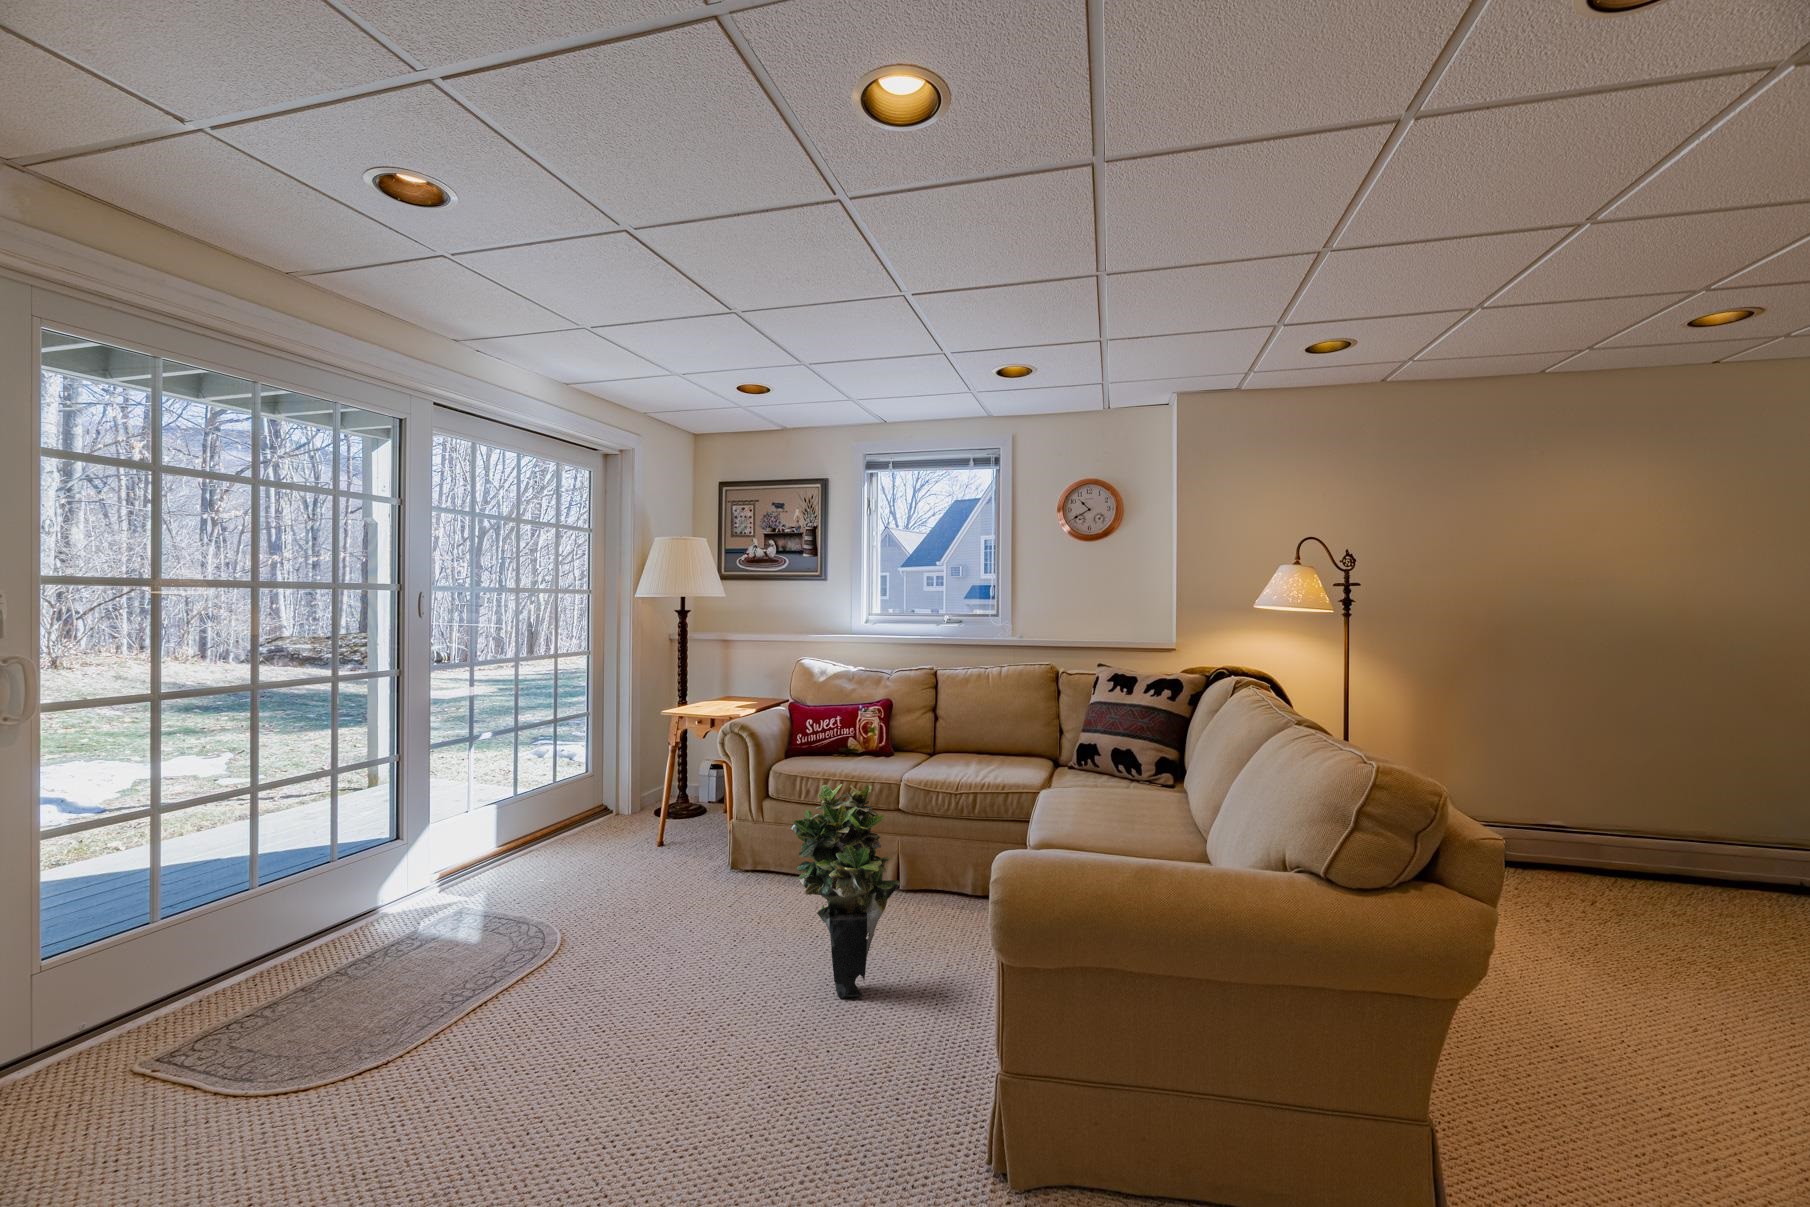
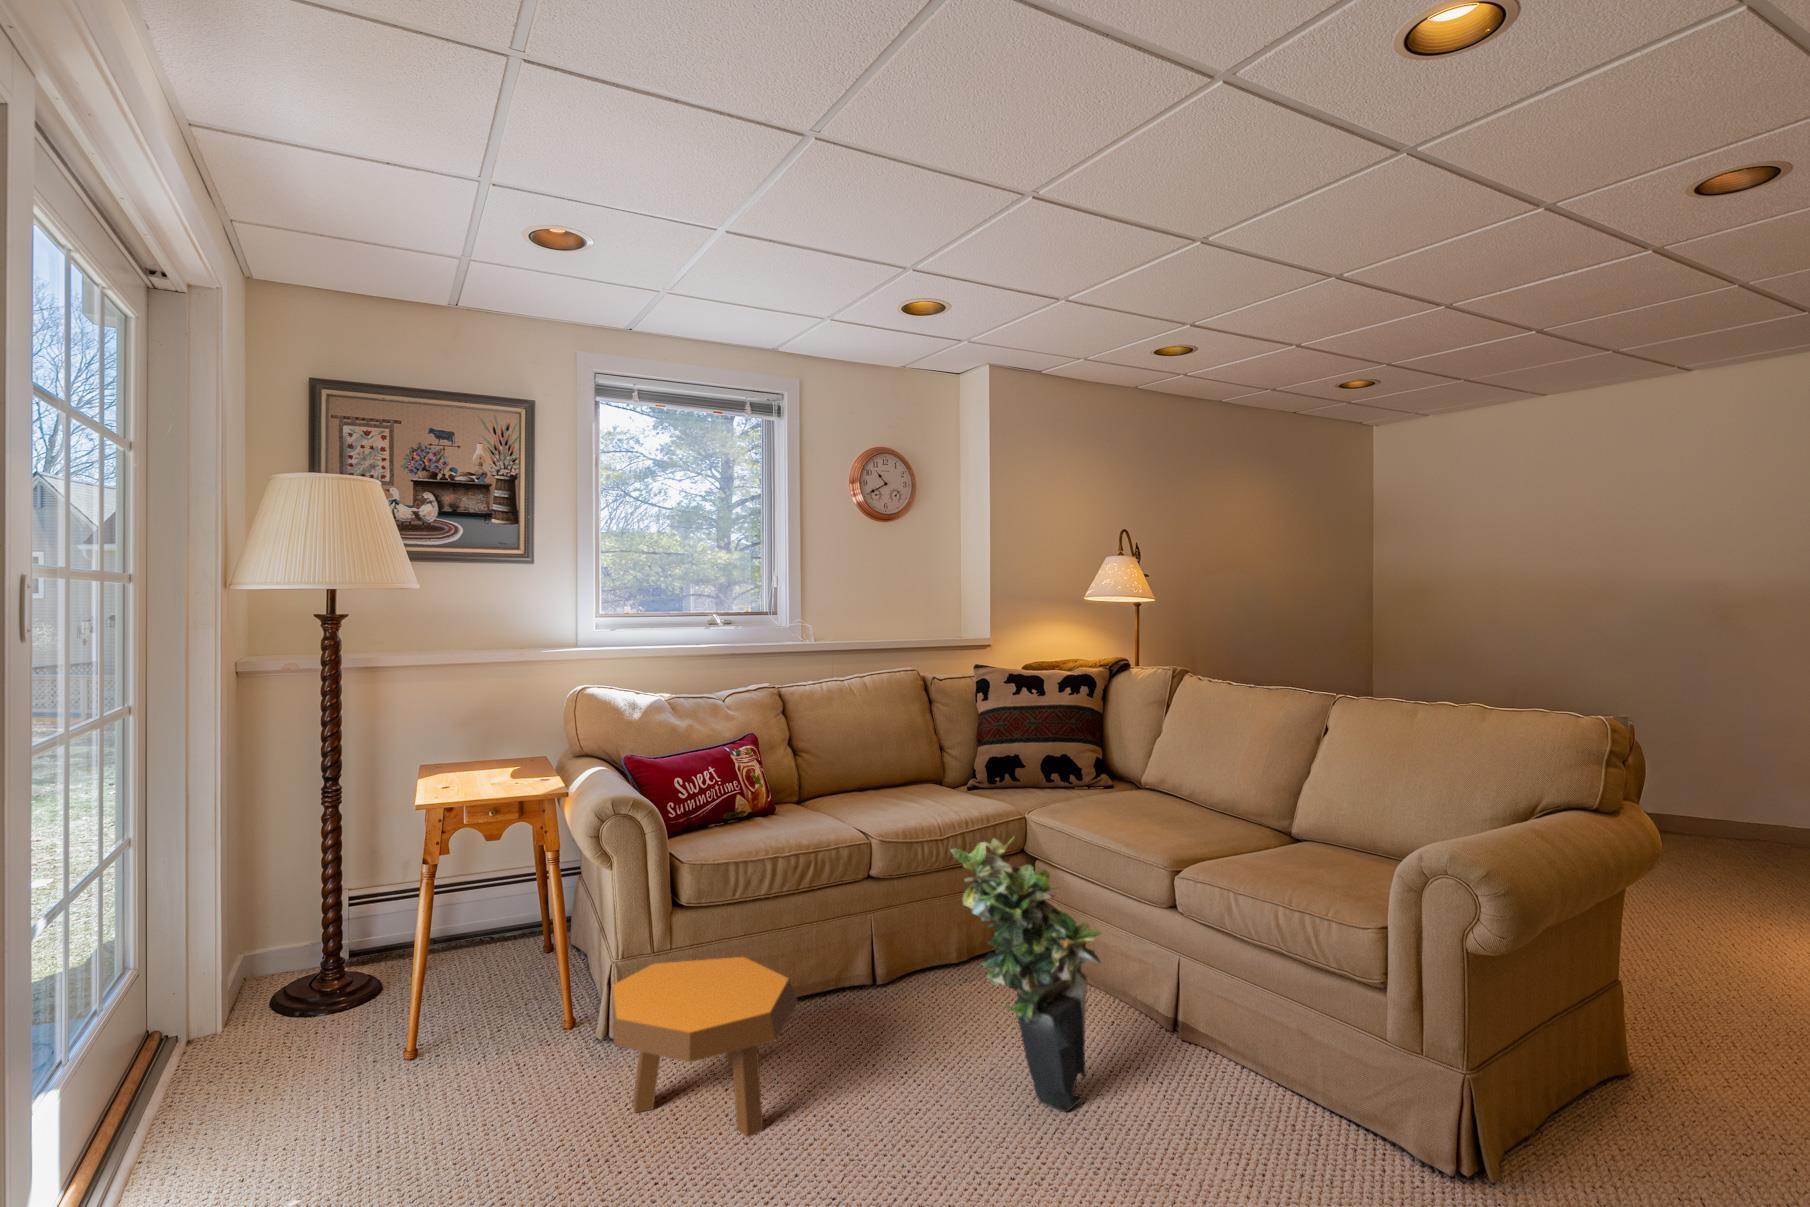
footstool: none [647,824,764,933] -> present [613,957,798,1137]

